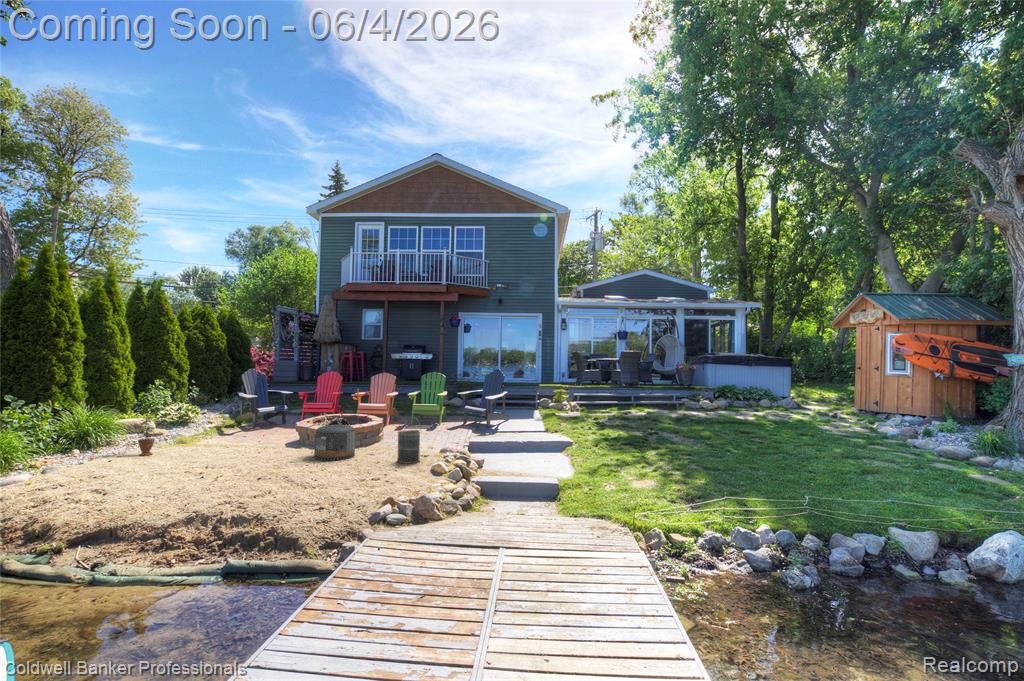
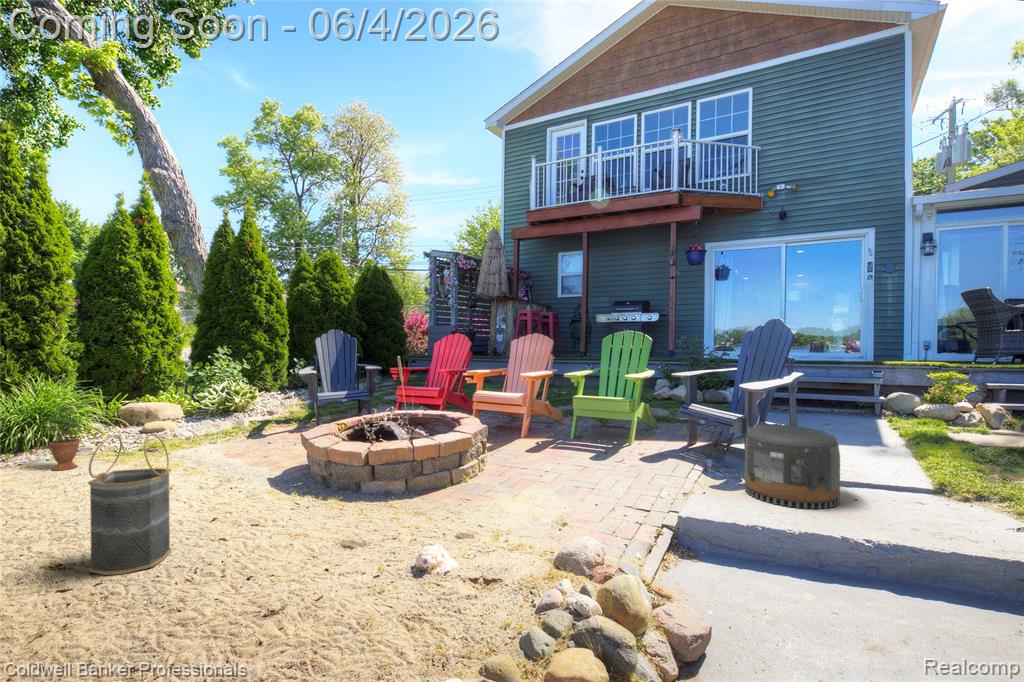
basket: present [397,419,420,464] -> present [88,434,171,575]
pouf: present [314,425,355,461] -> present [745,425,840,509]

